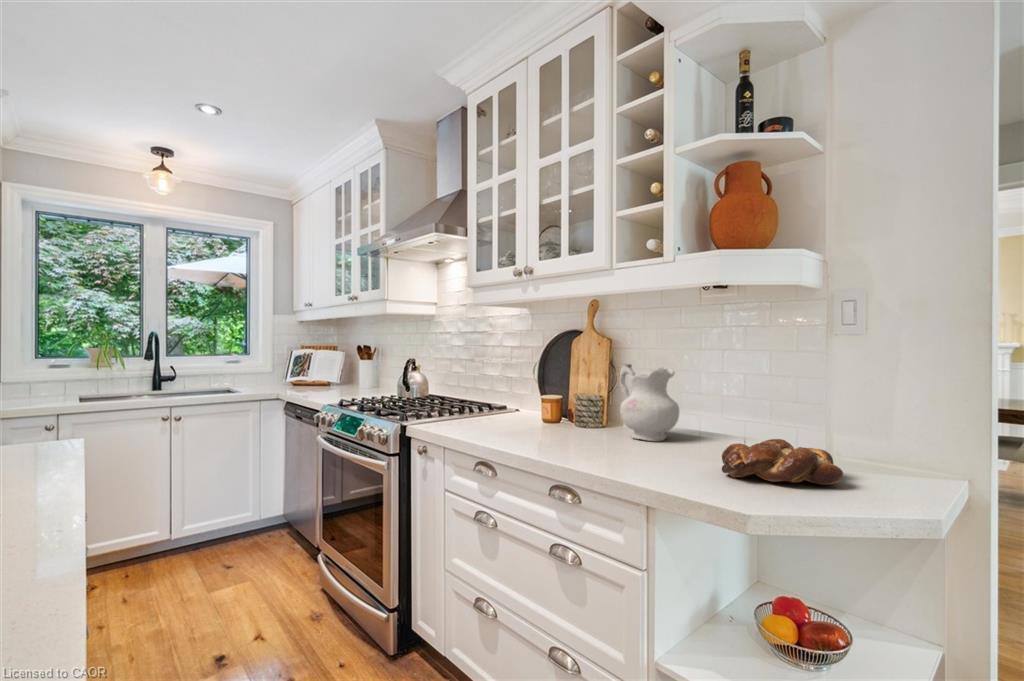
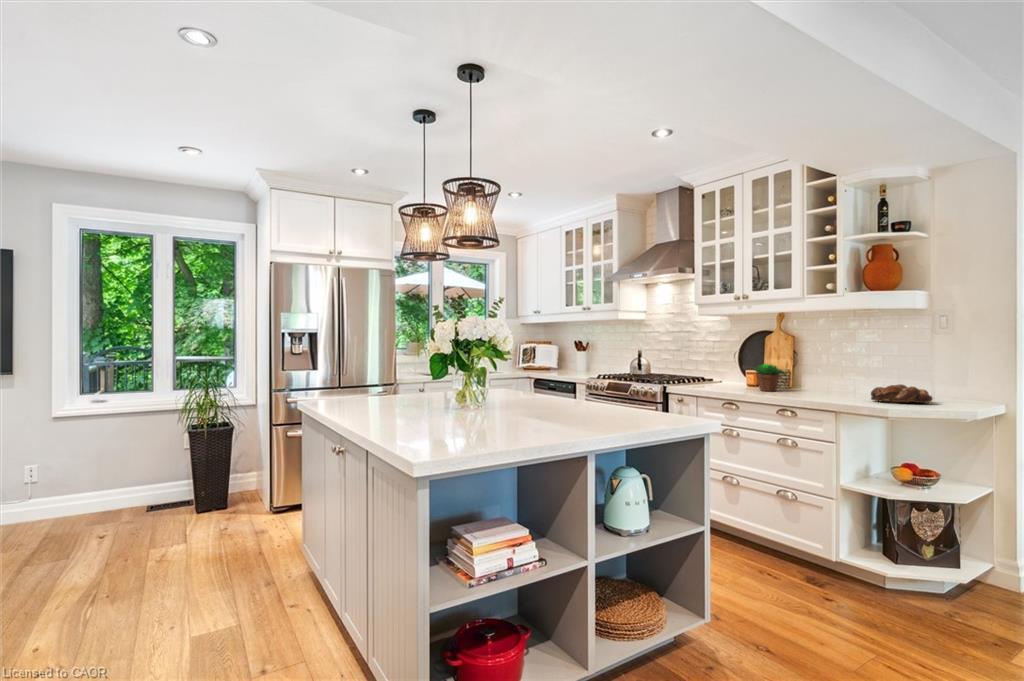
ceramic pitcher: present [620,364,679,441] -> none [804,351,842,393]
succulent plant: none [532,386,585,439] -> present [755,364,783,391]

